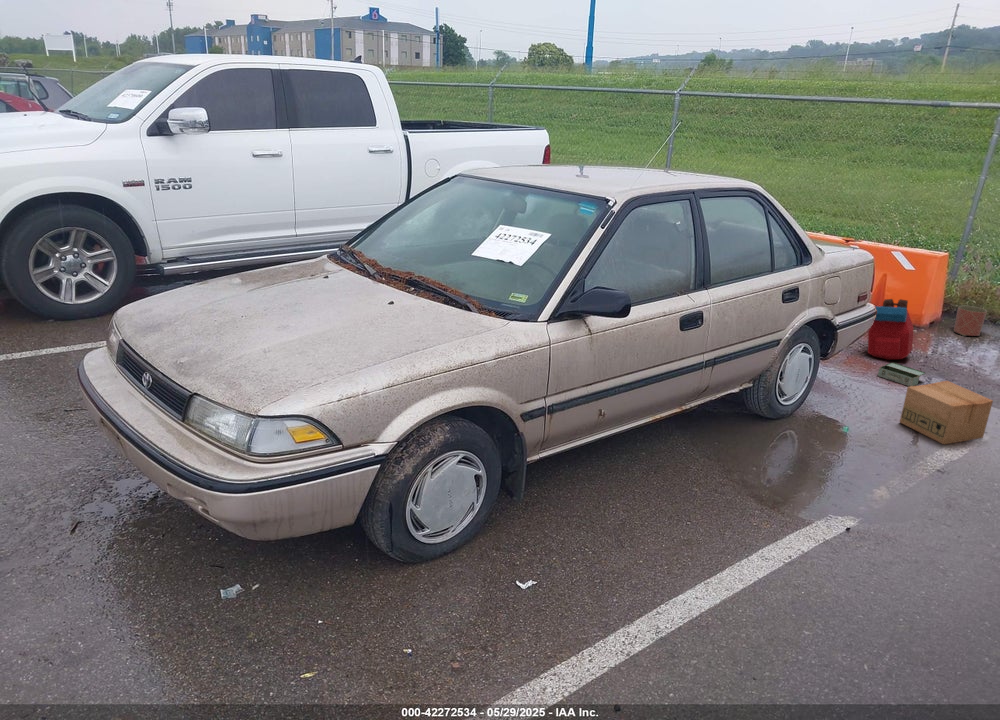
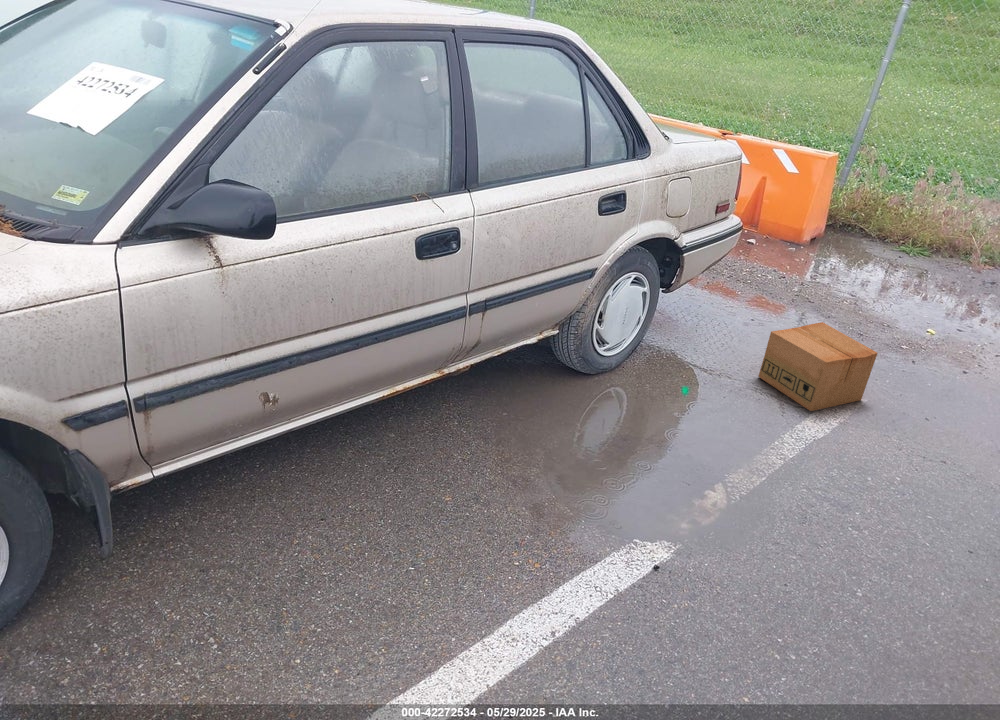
backpack: present [868,299,914,360] -> none [733,208,790,285]
planter: present [954,305,987,336] -> none [838,218,877,256]
toolbox: present [878,363,926,387] -> none [741,290,799,324]

